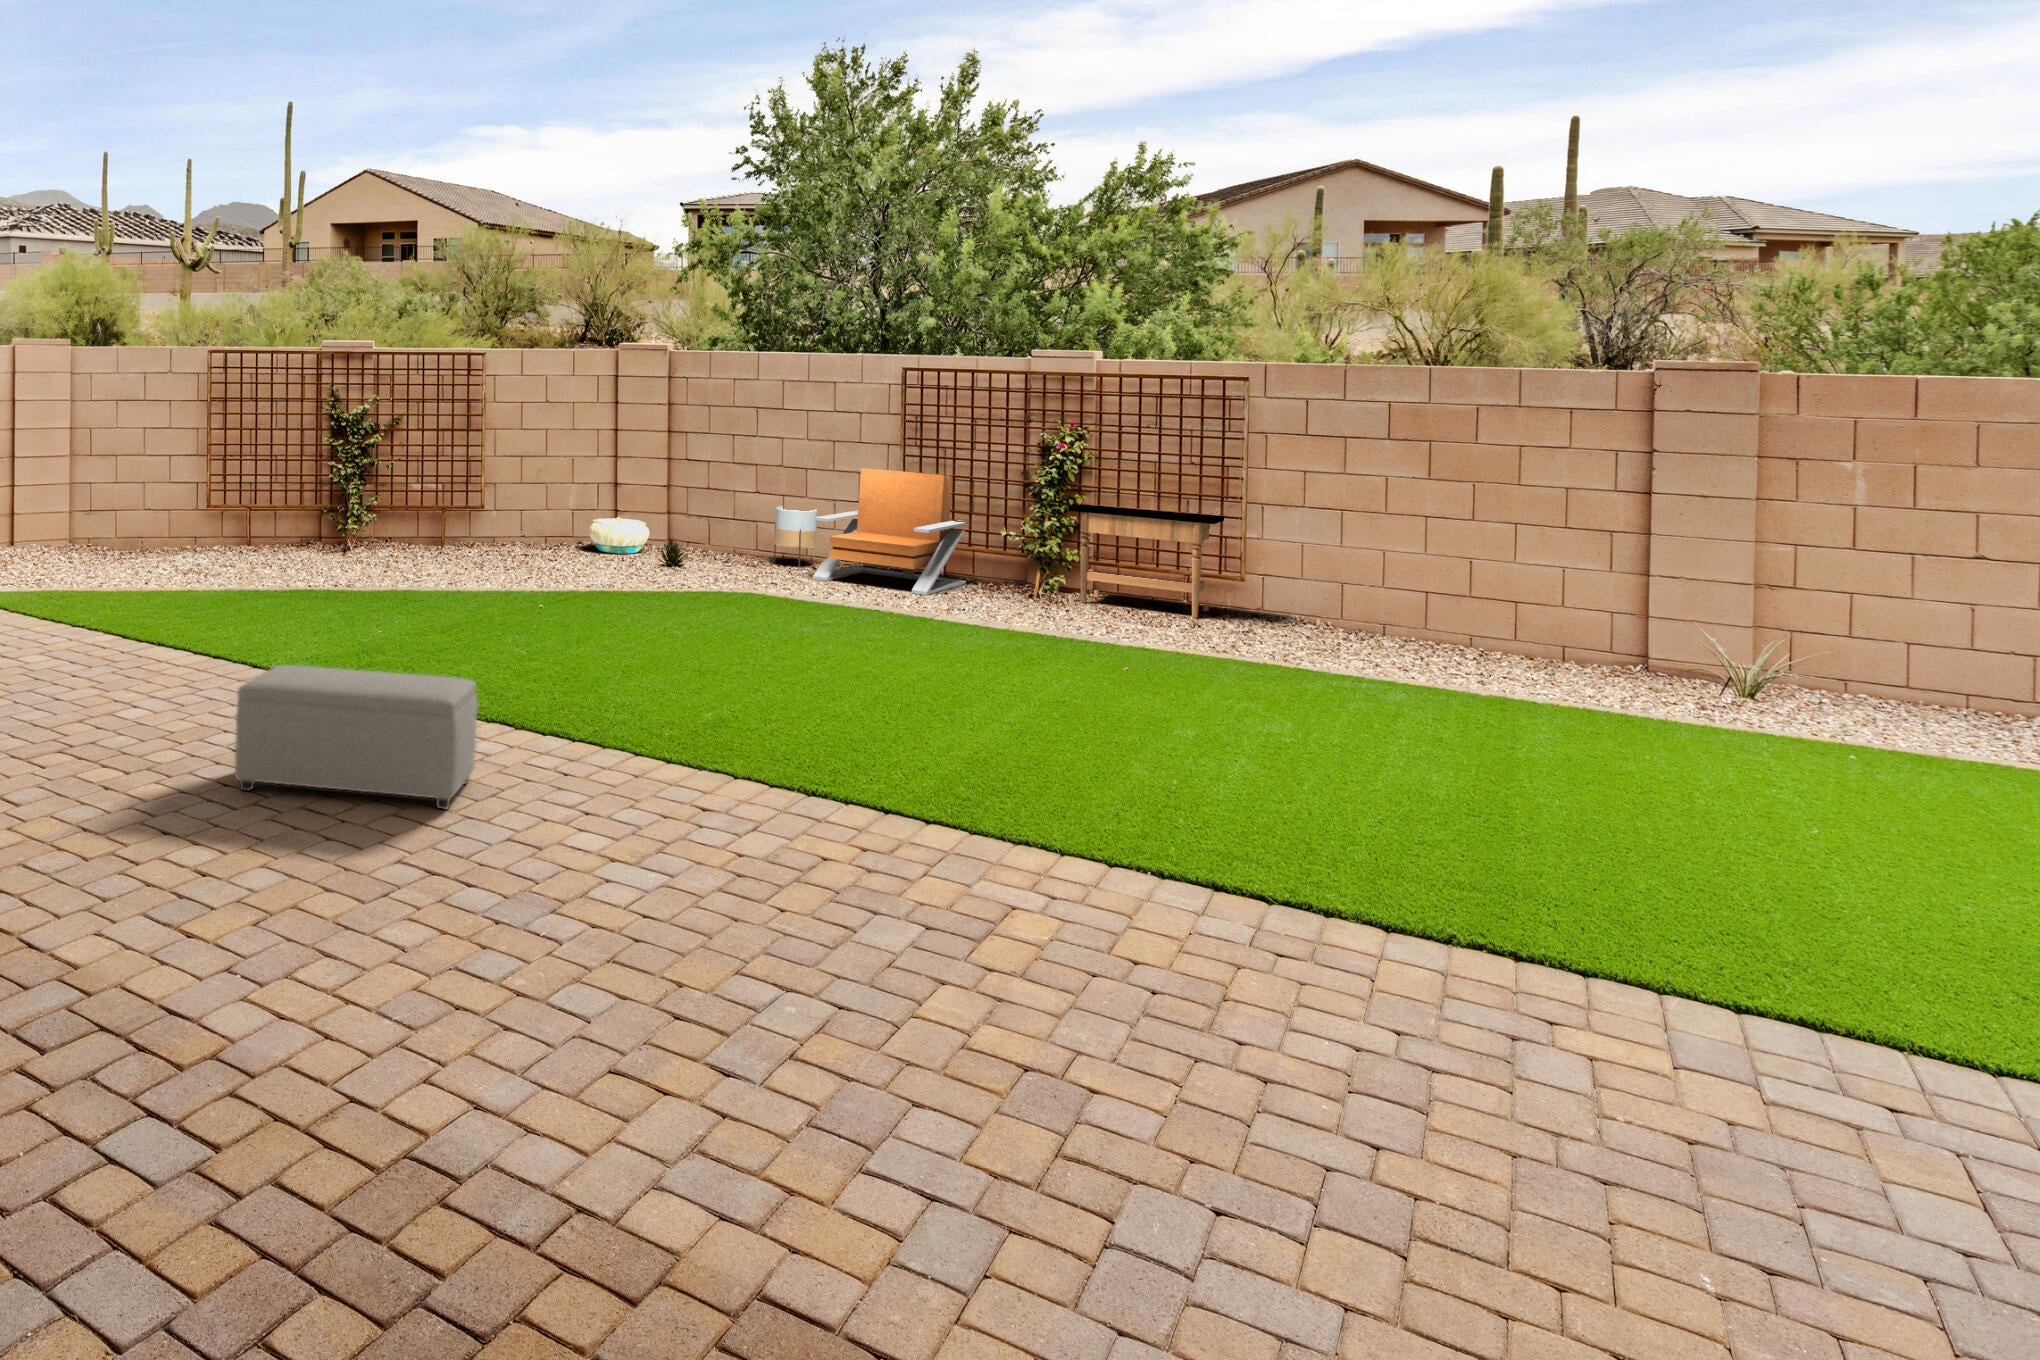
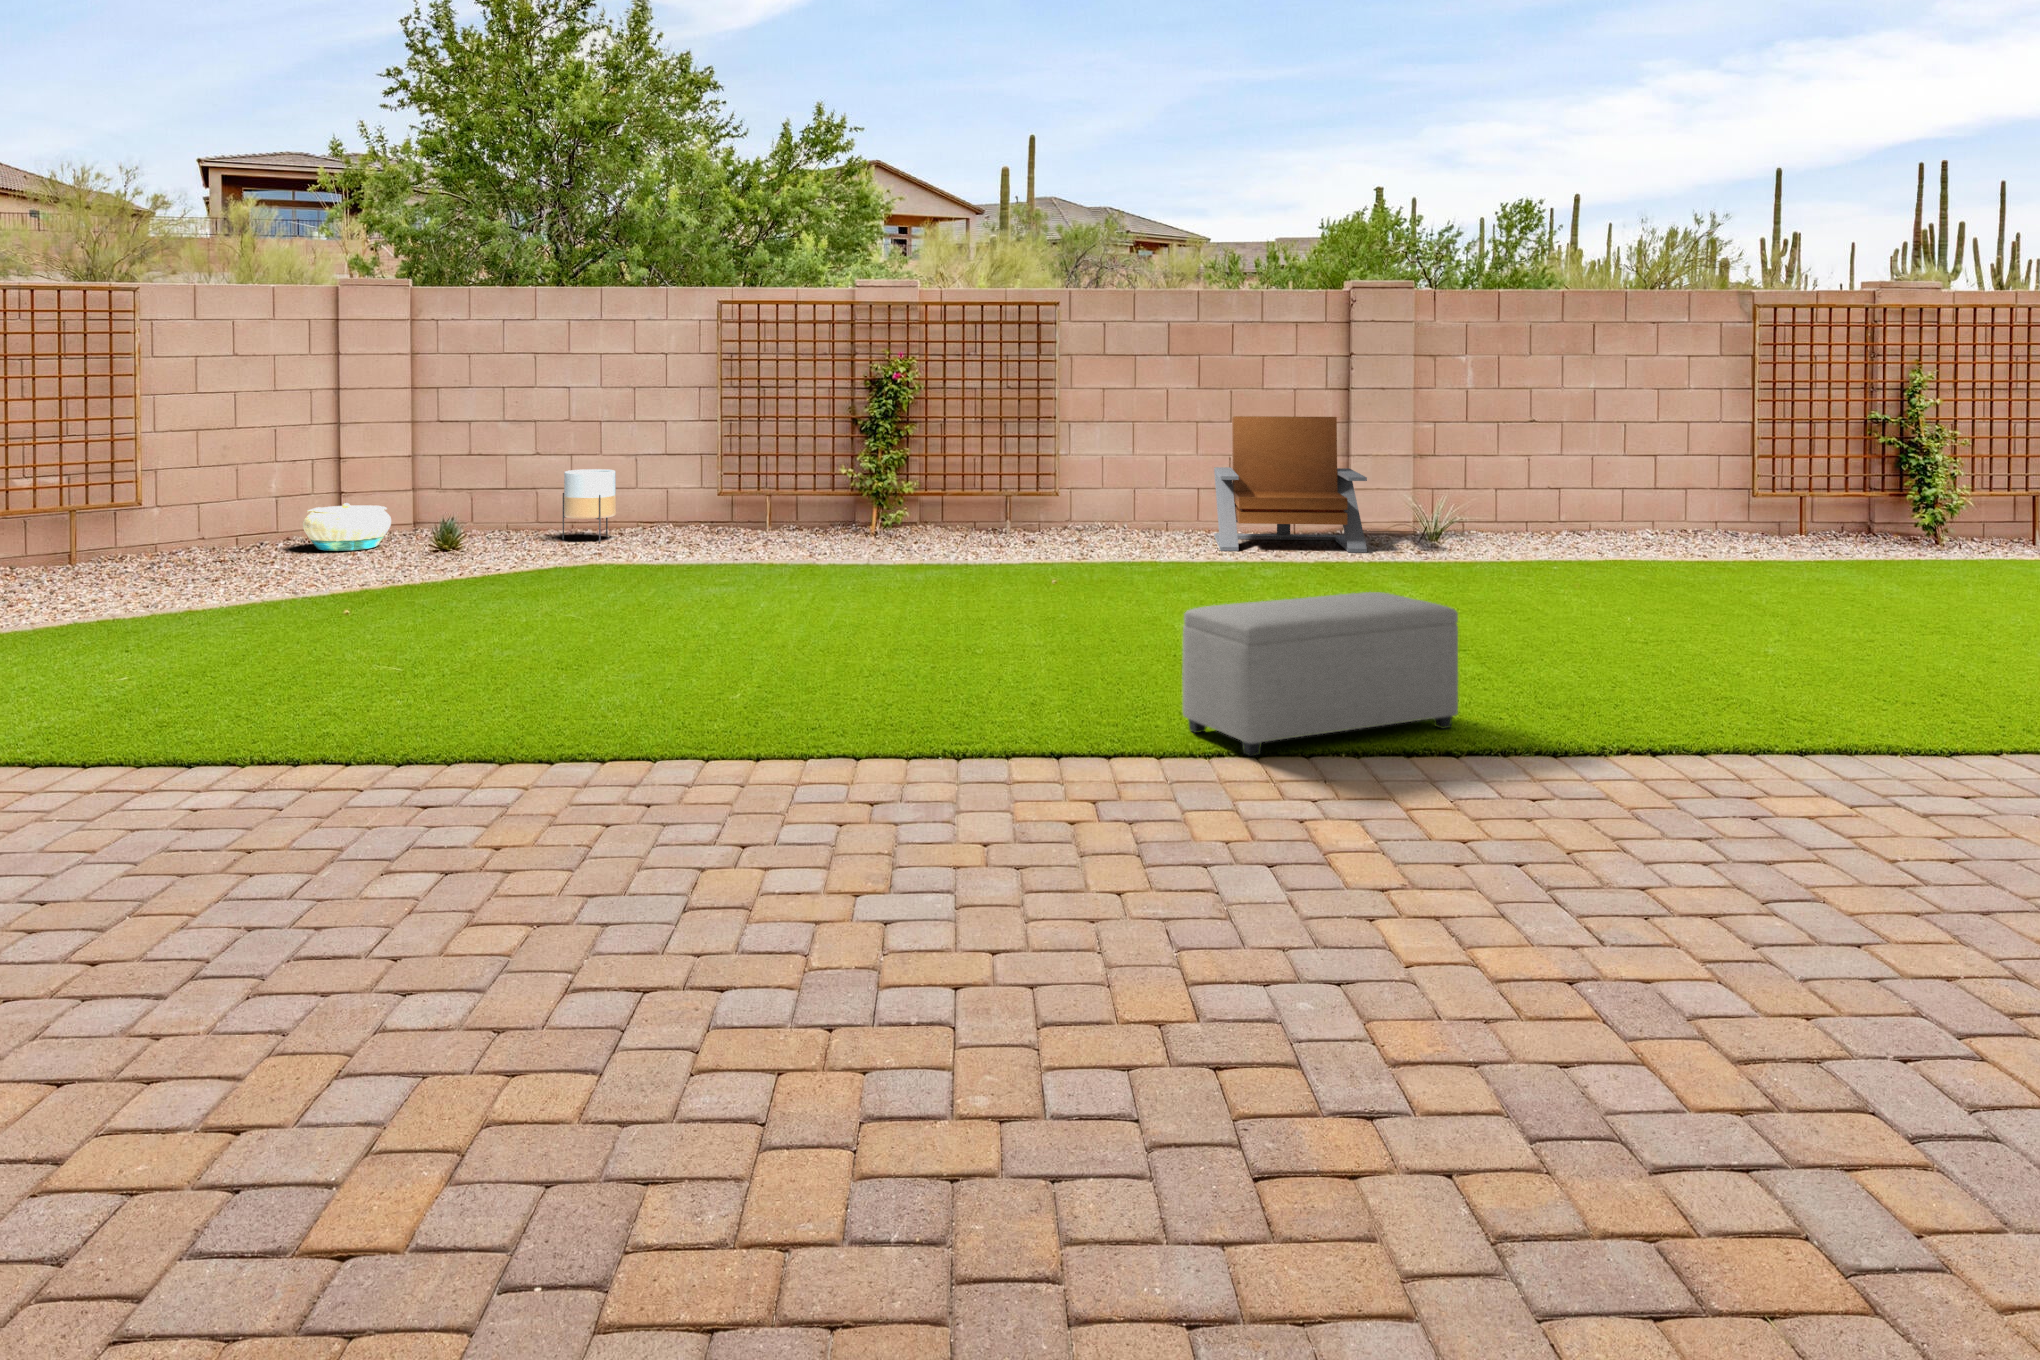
lounge chair: present [813,468,966,595] -> present [1214,416,1367,553]
side table: present [1068,504,1224,618] -> none [912,437,1057,542]
ottoman: present [235,665,477,809] -> present [1183,592,1458,756]

